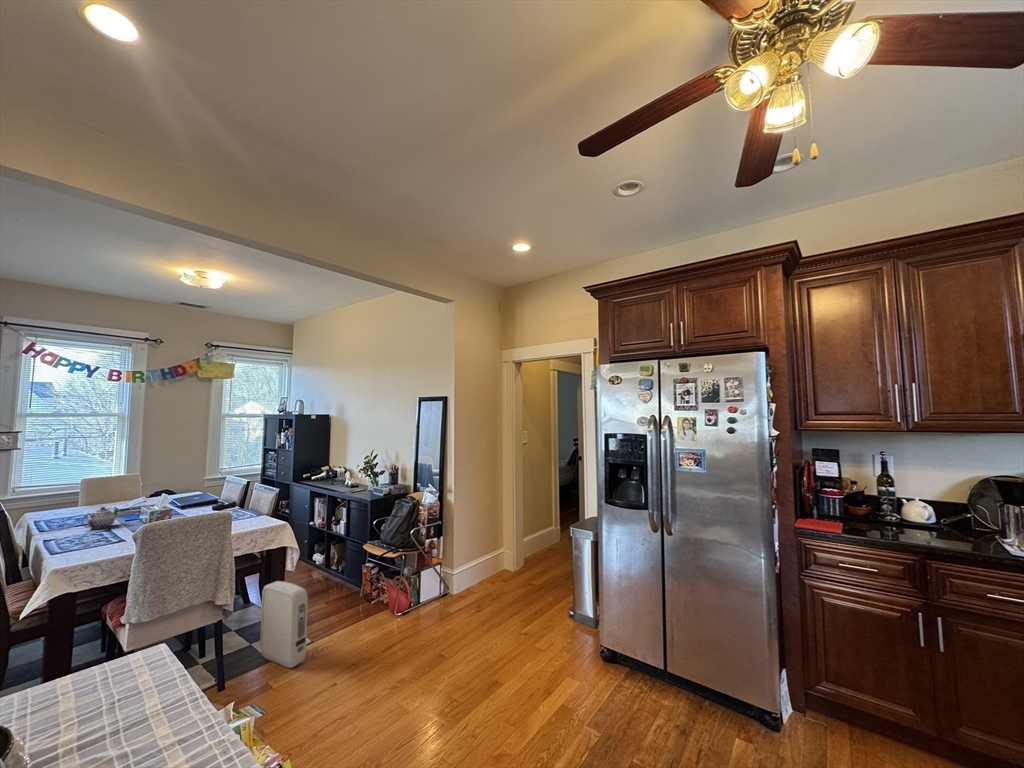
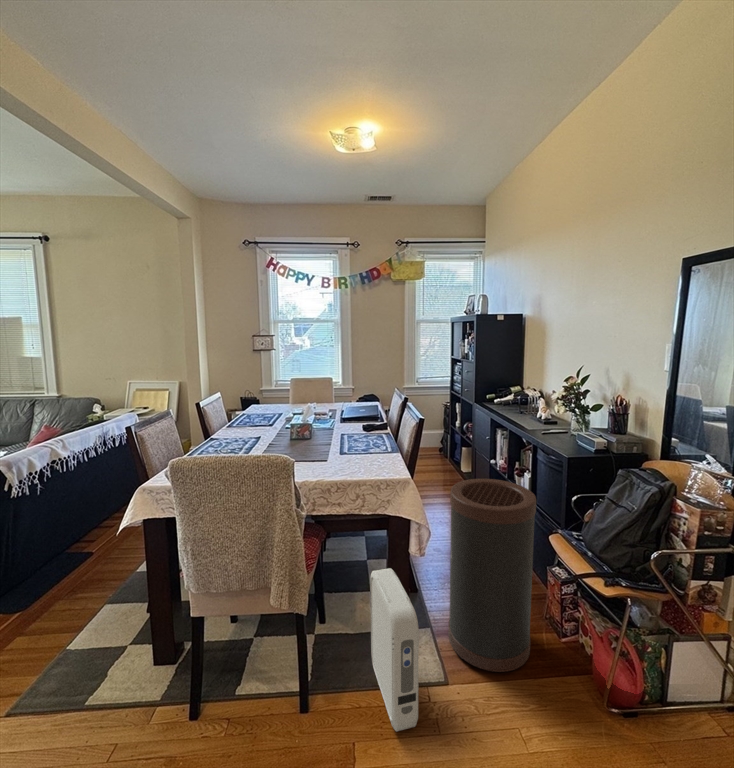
teapot: present [82,507,119,529] -> none [241,411,276,434]
trash can: none [307,517,359,630] -> present [448,479,536,672]

